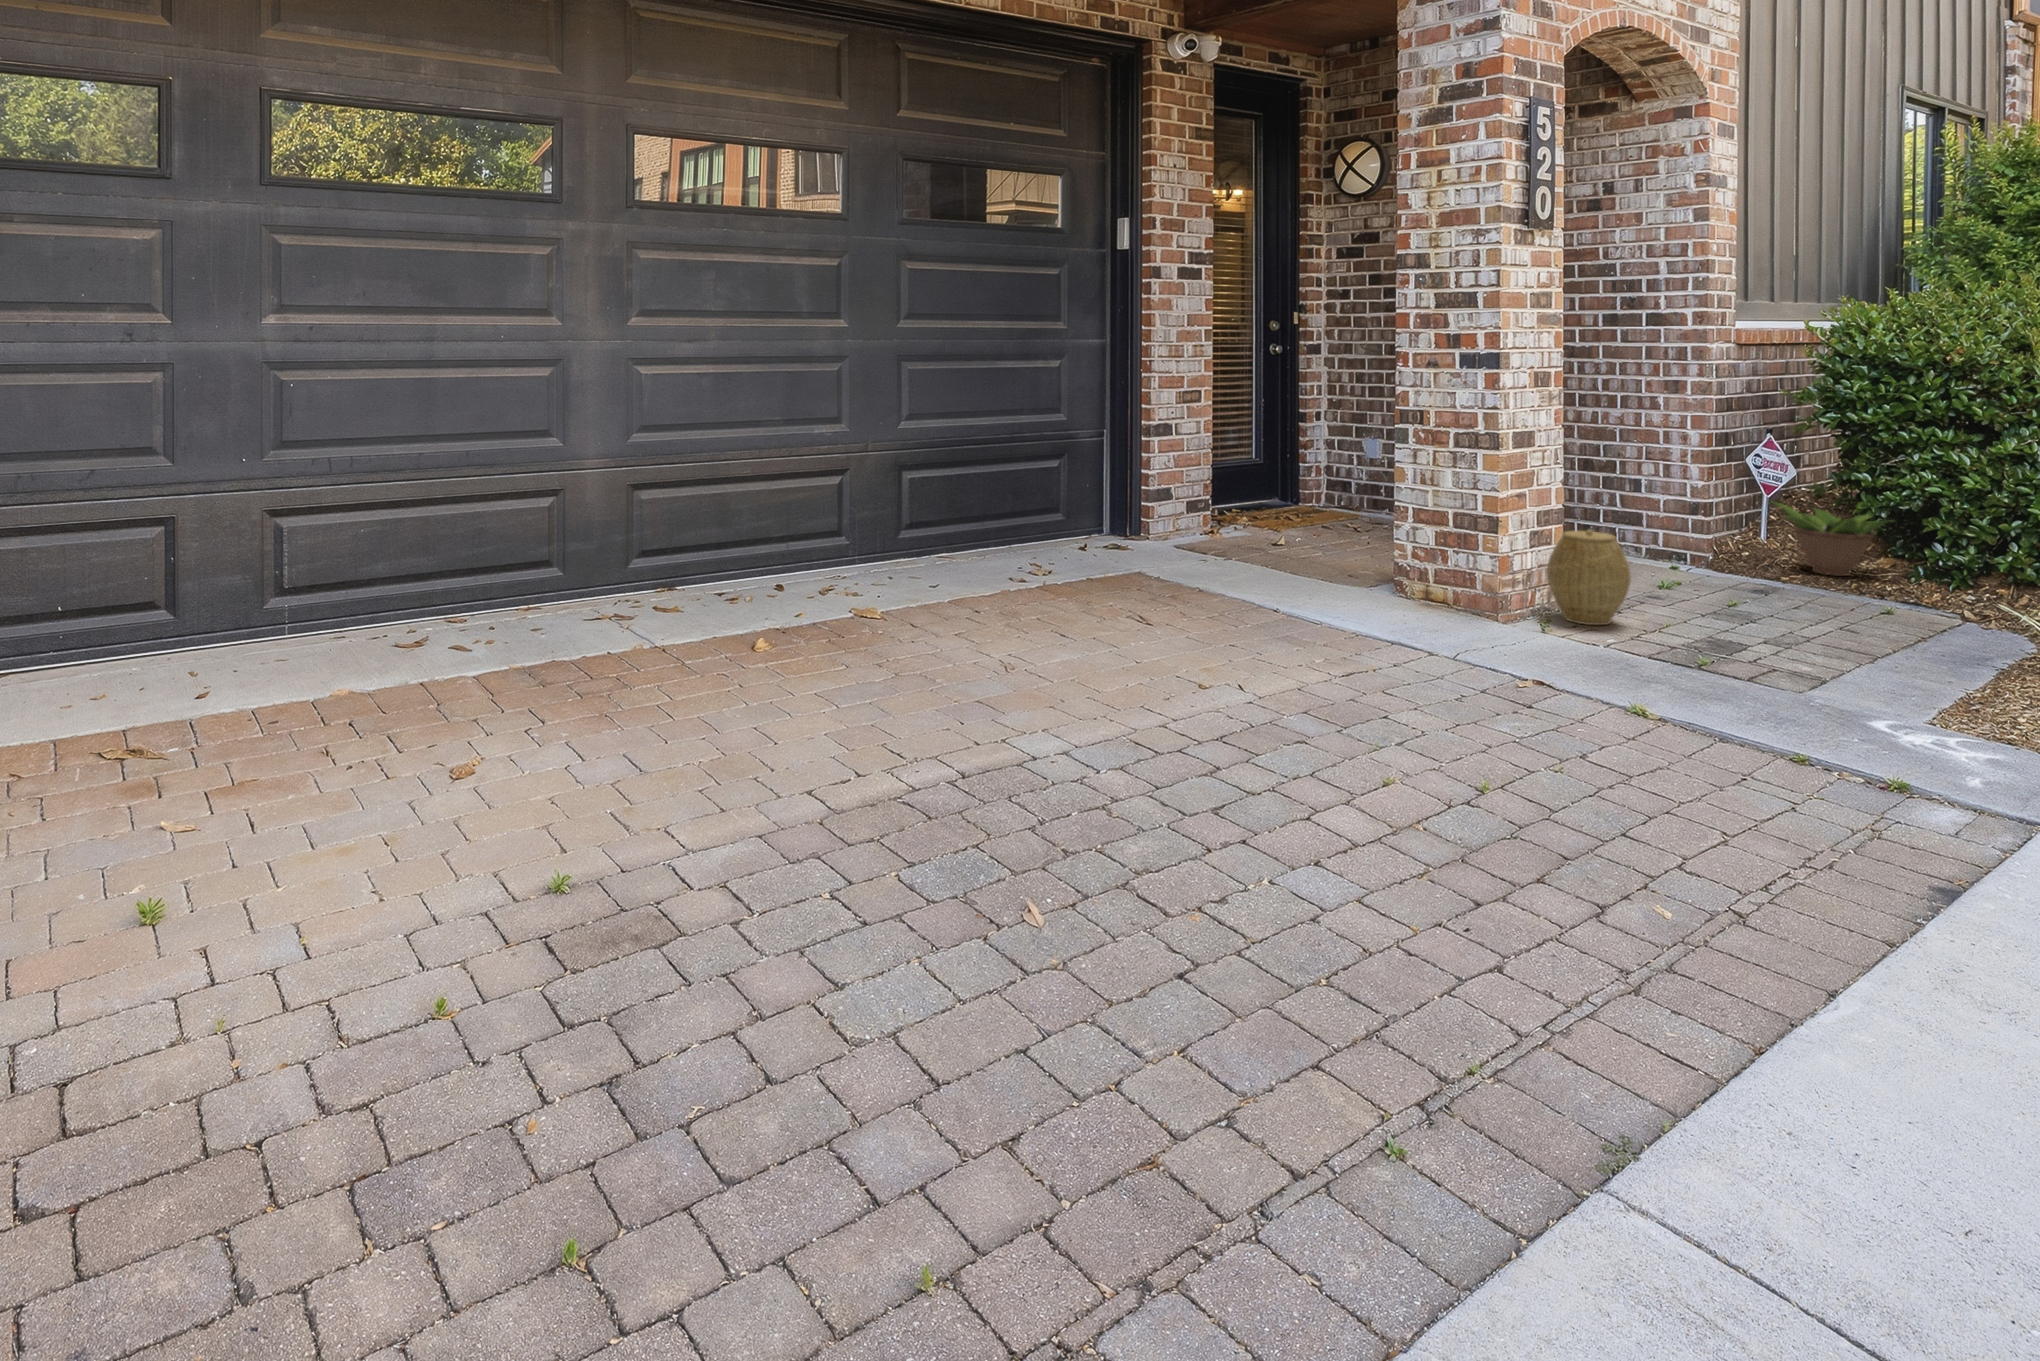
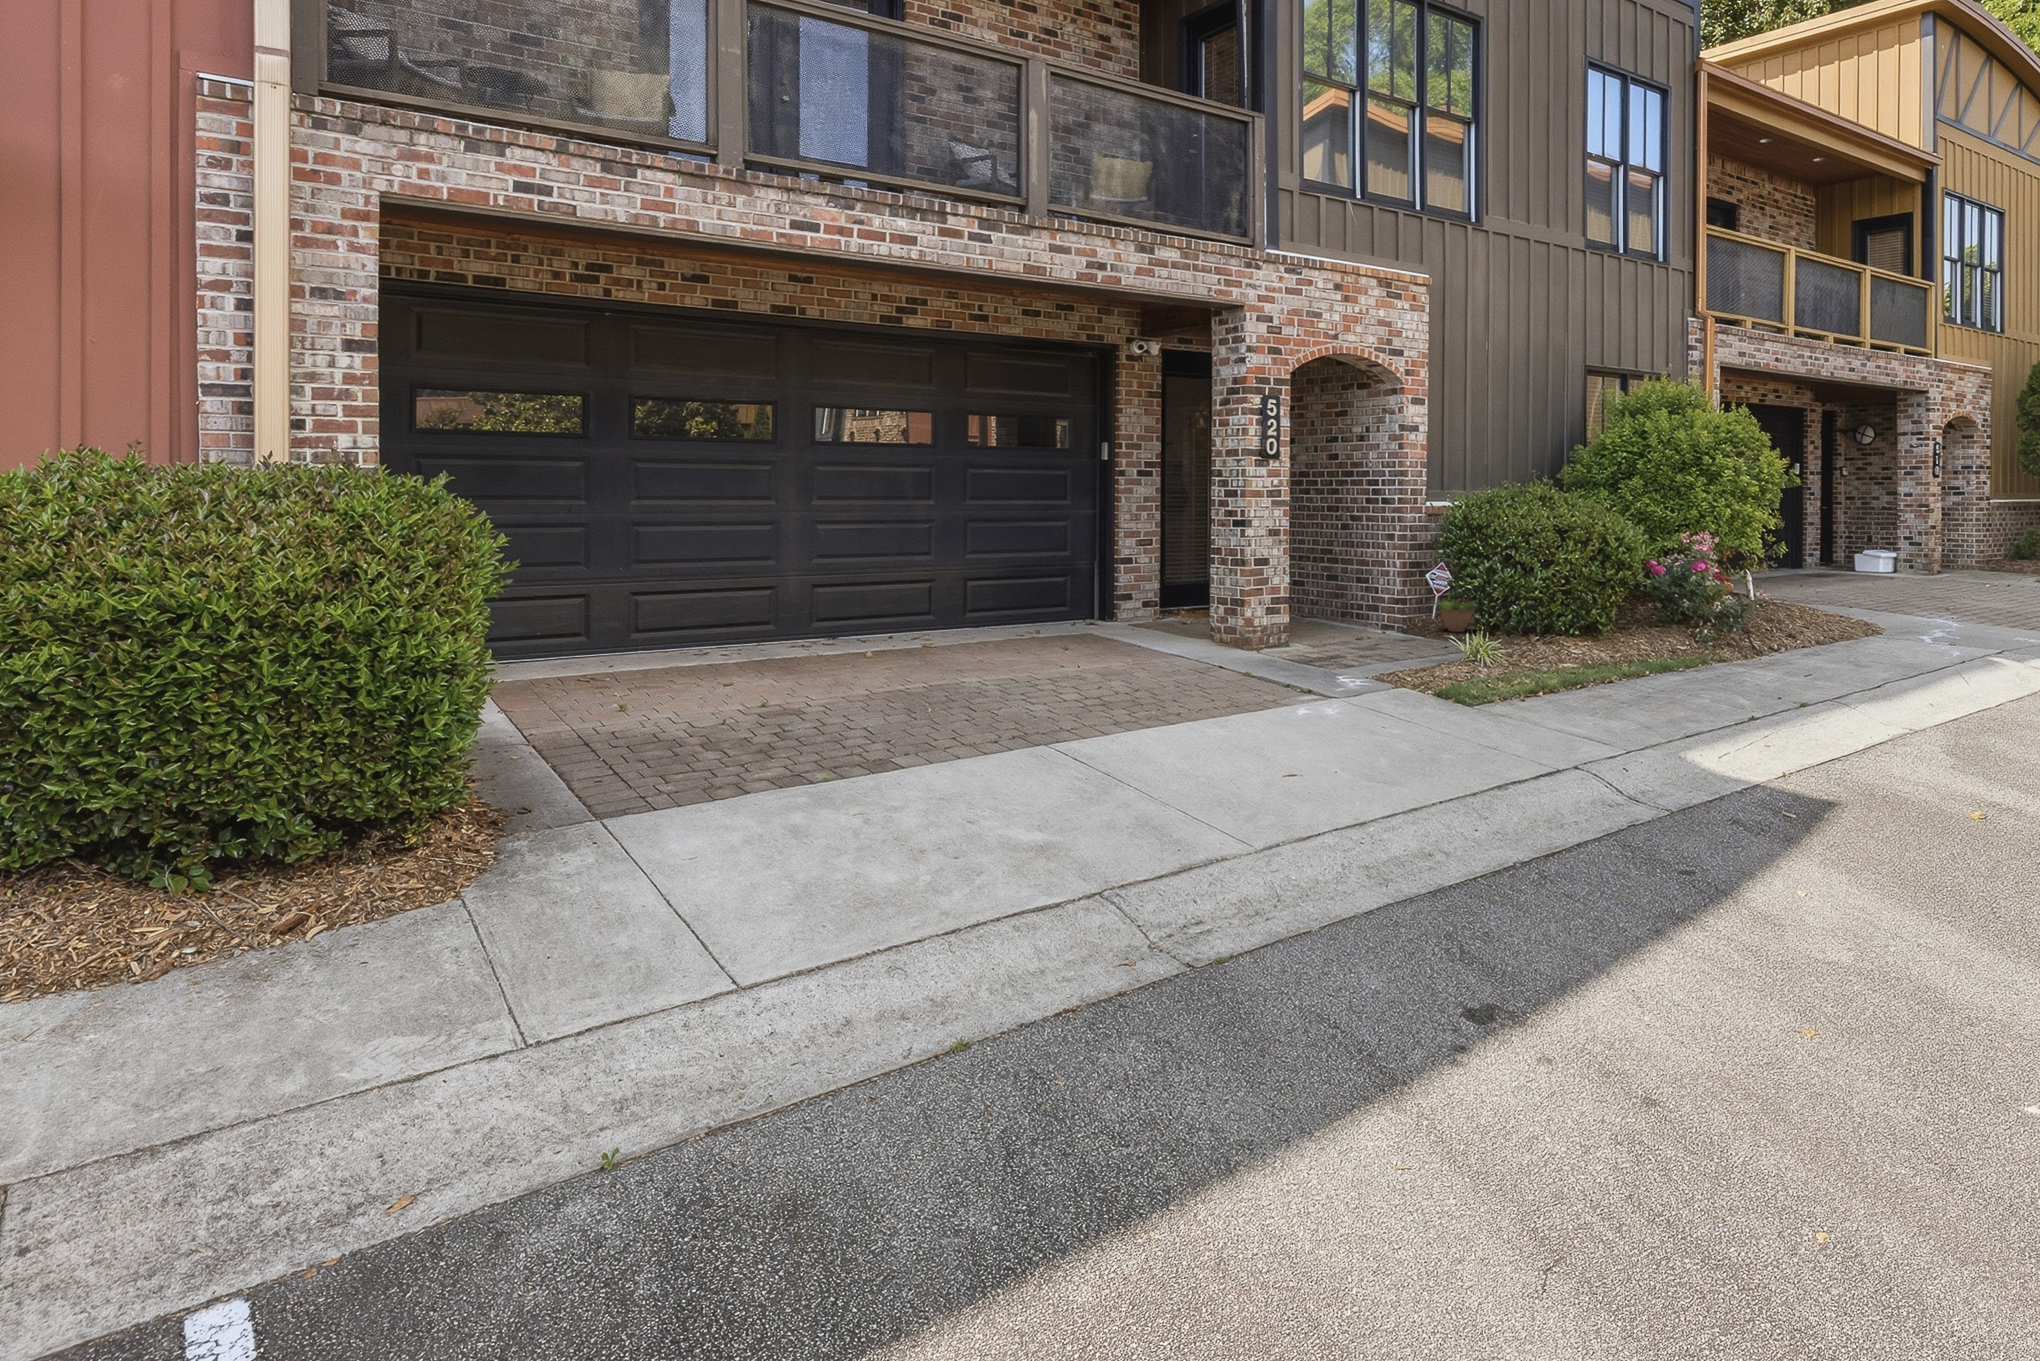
woven basket: present [1547,530,1631,625] -> none [1268,603,1303,648]

